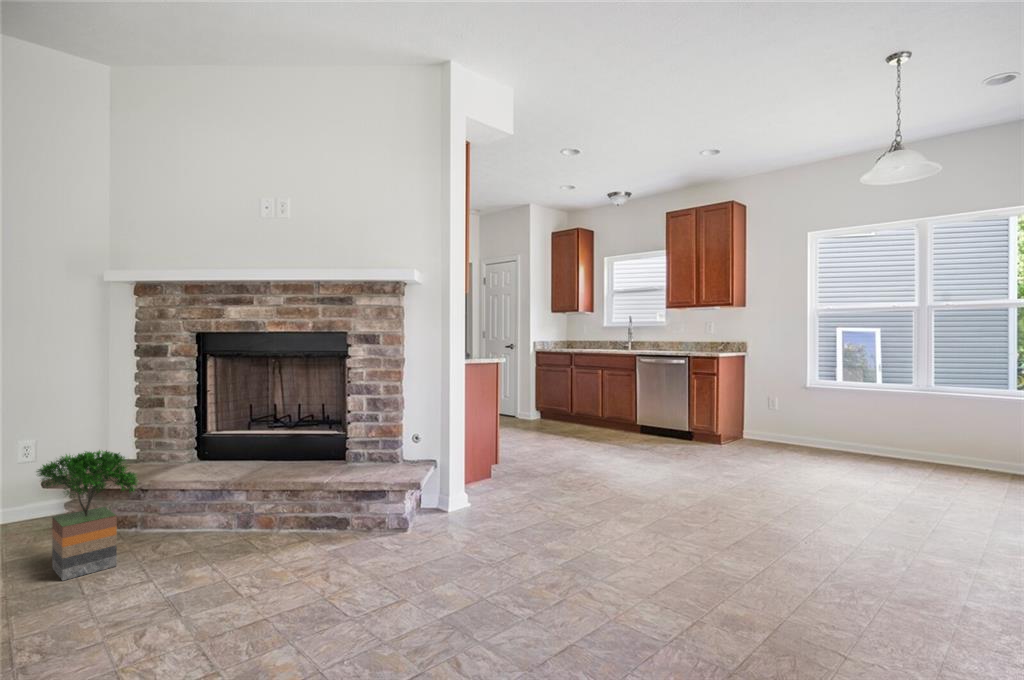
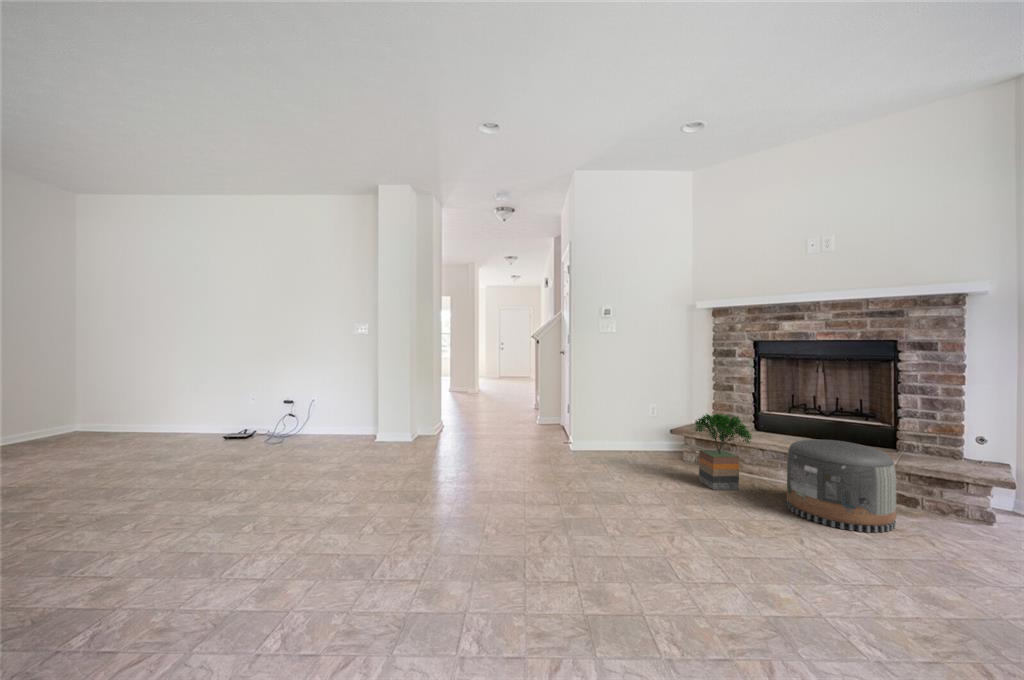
pouf: none [170,468,303,599] -> present [787,440,896,533]

